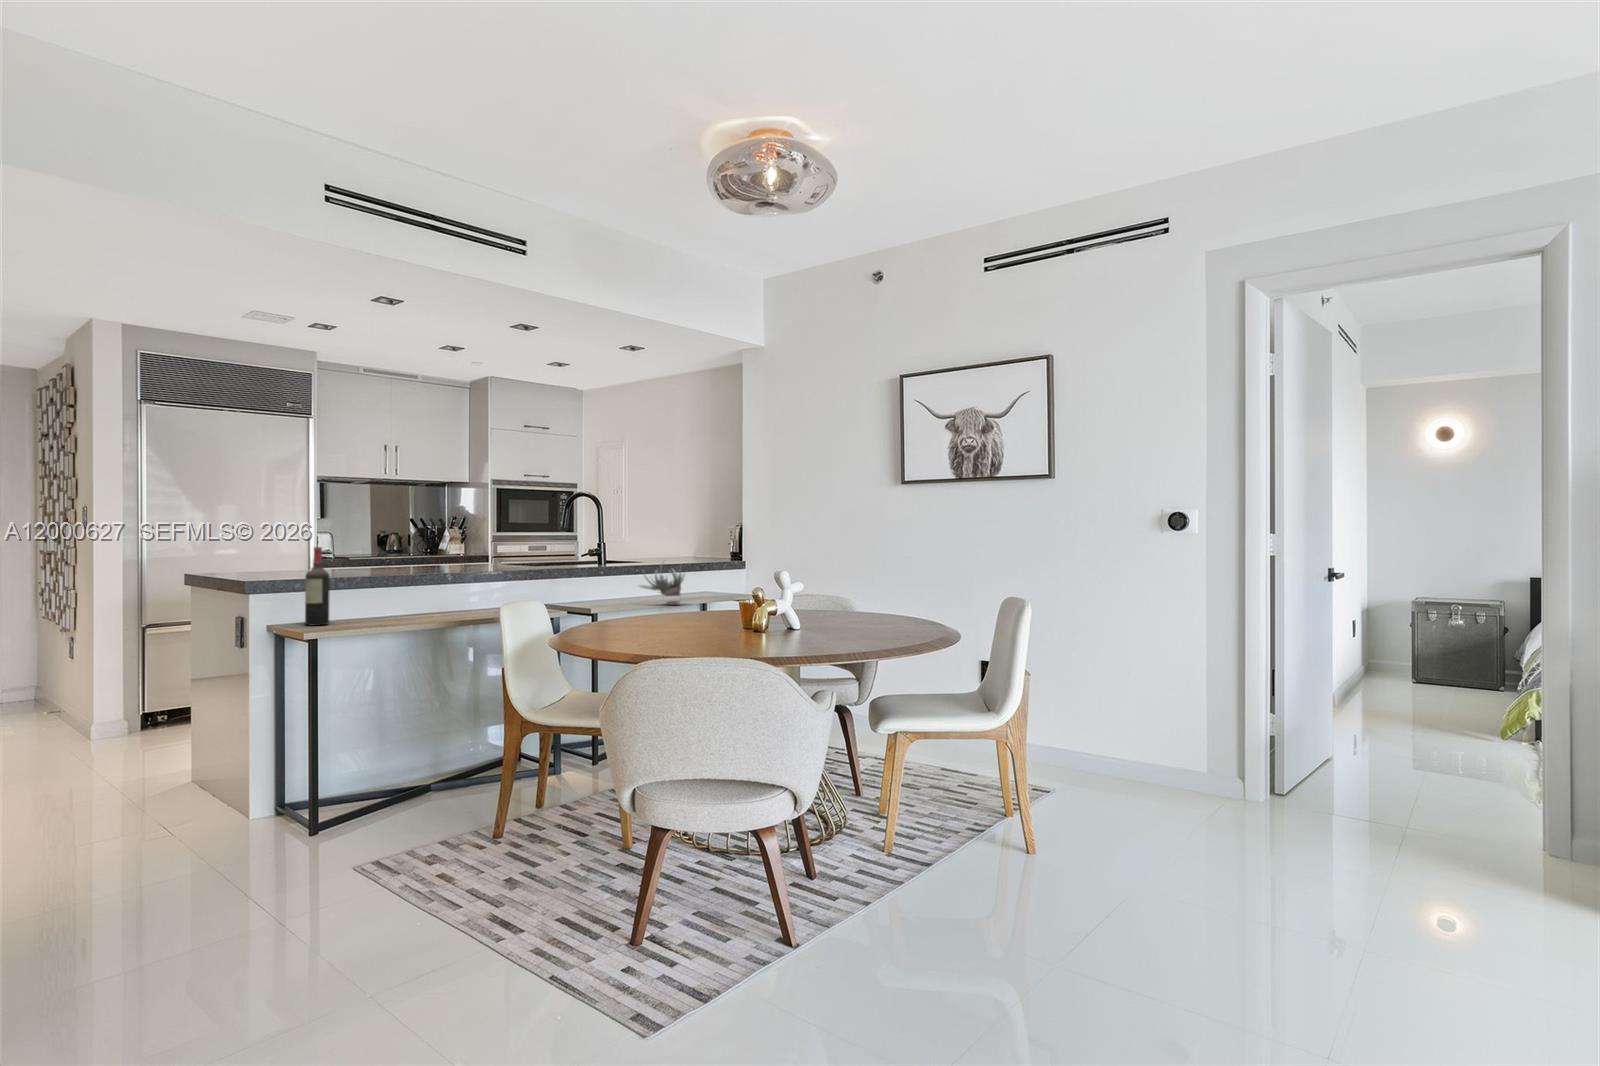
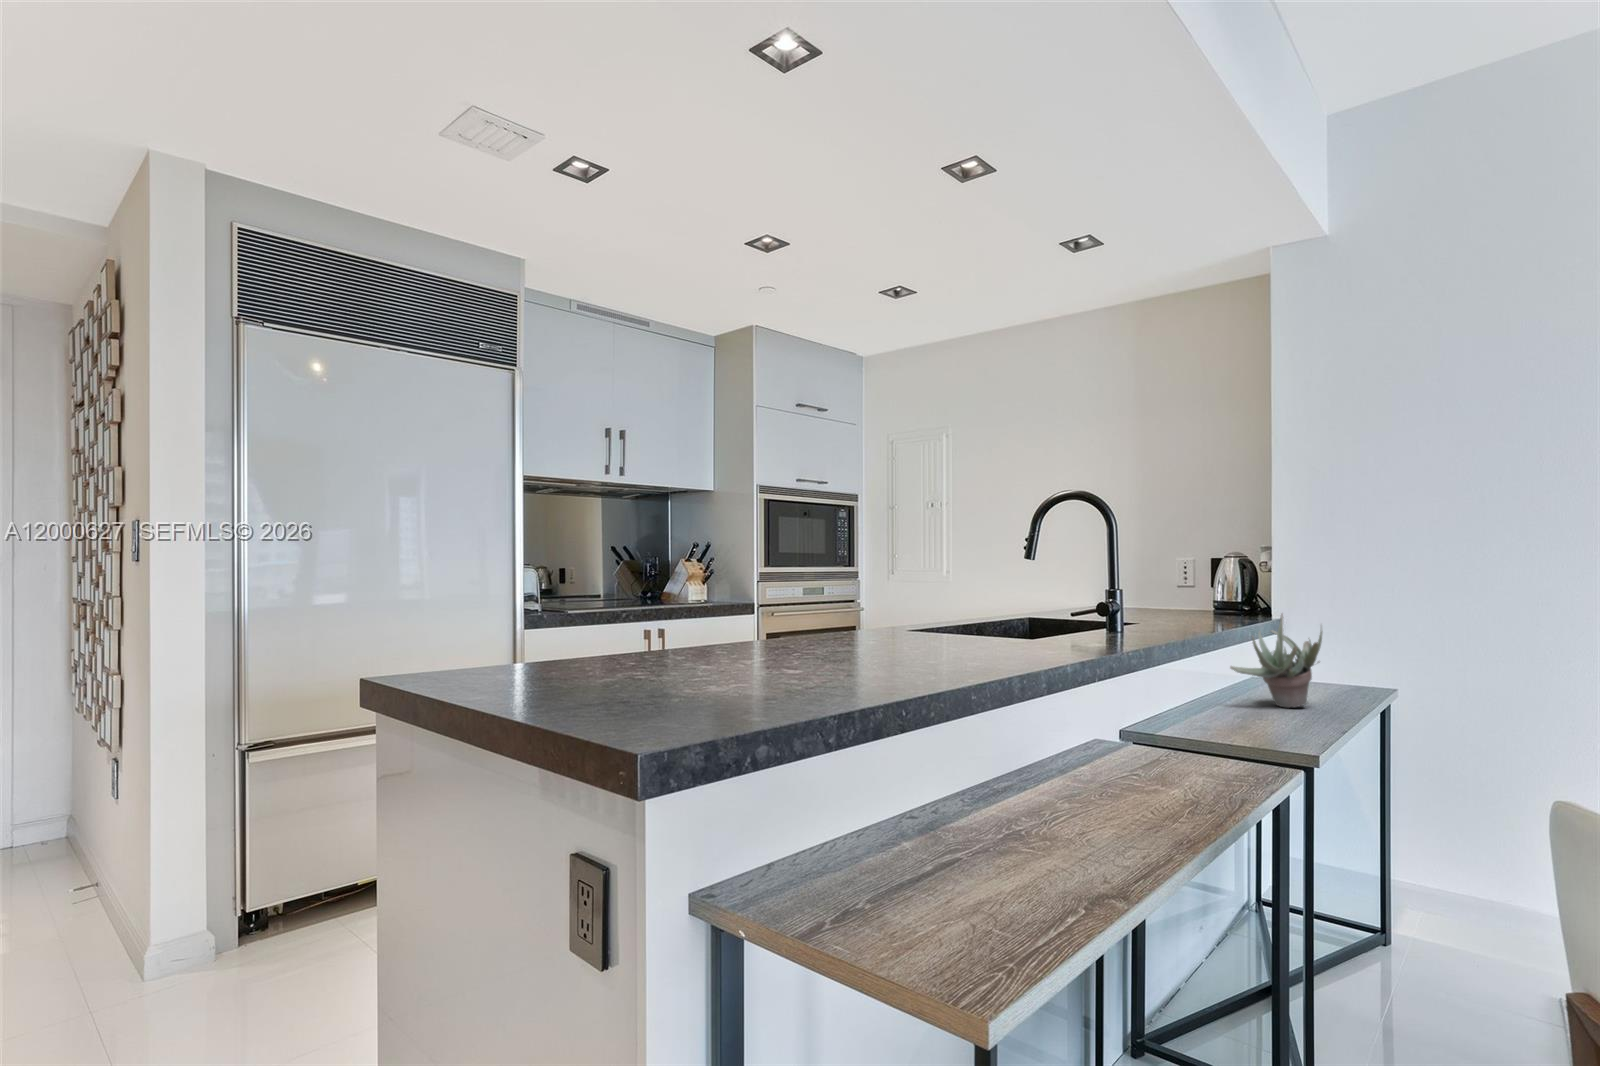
wine bottle: present [305,547,330,625] -> none [806,625,876,894]

